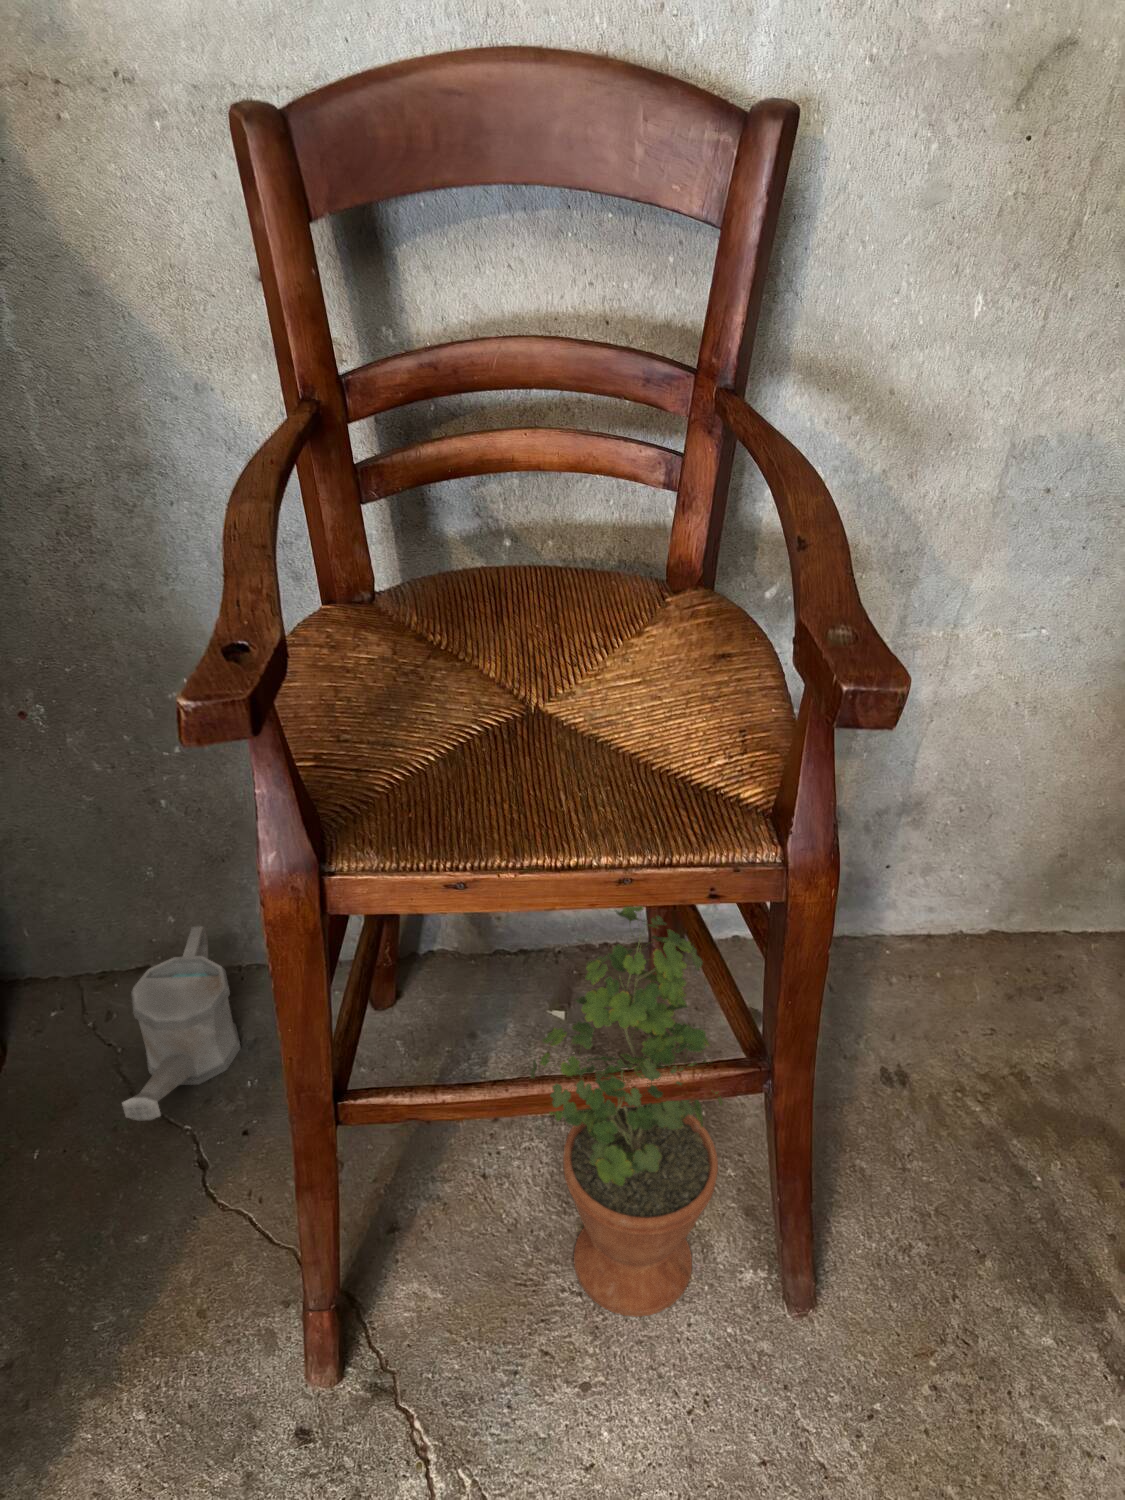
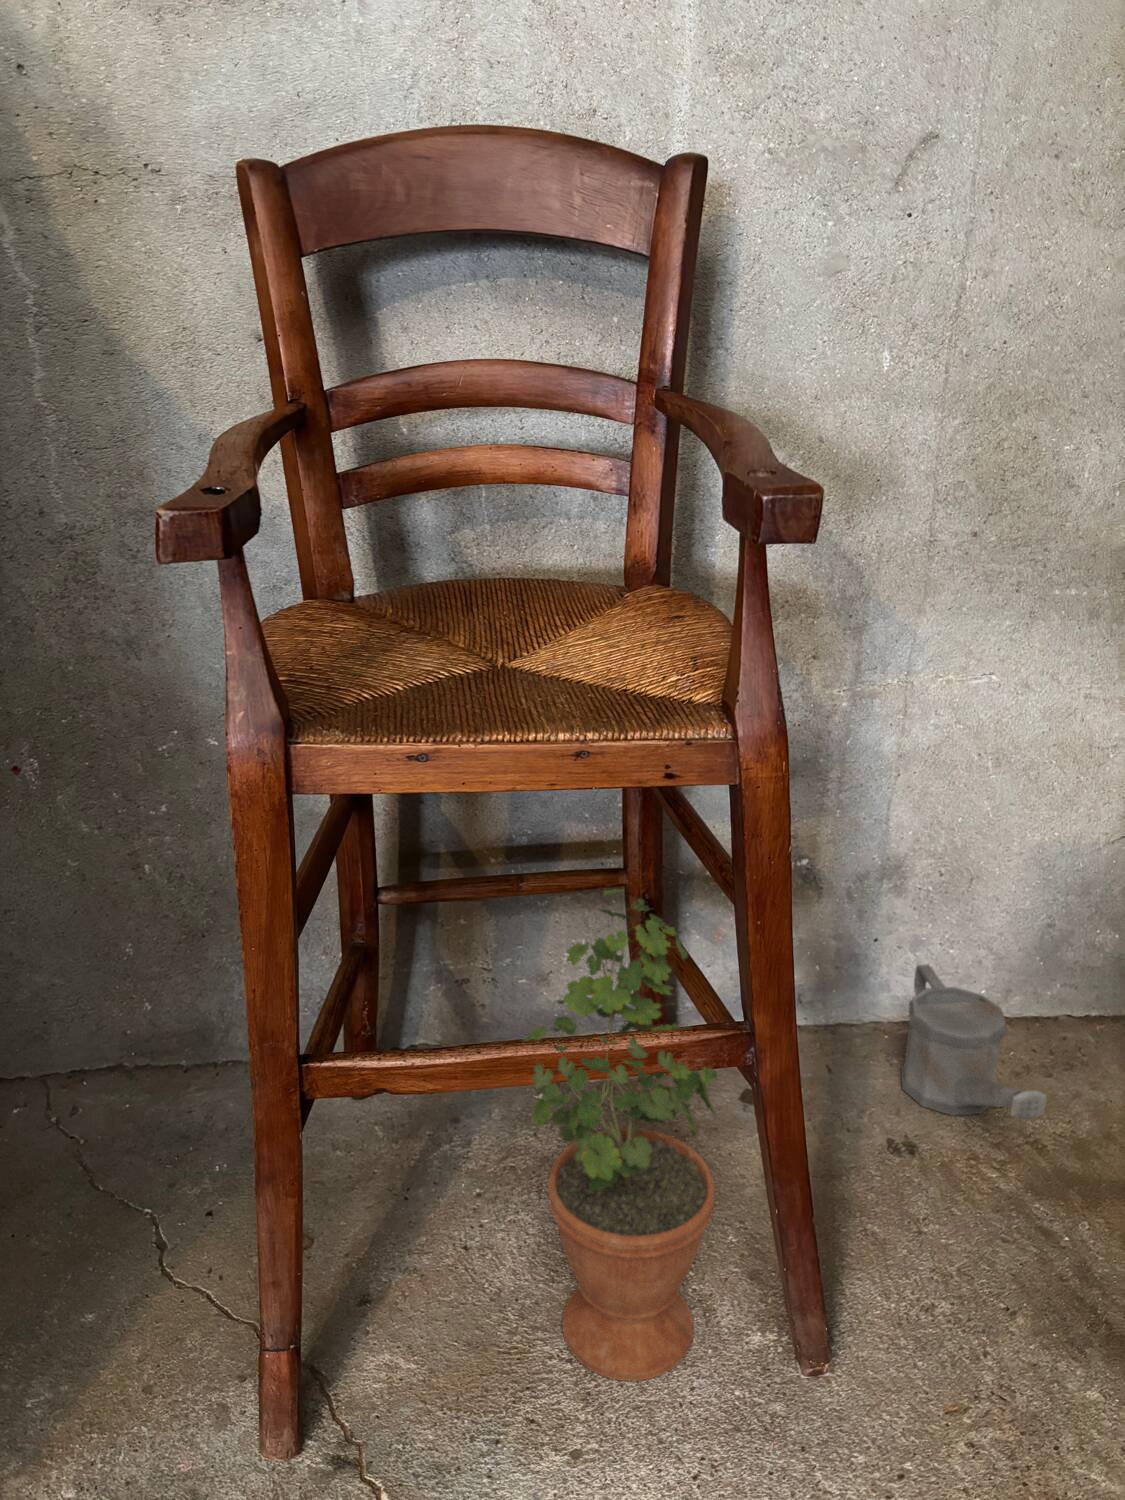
watering can: present [122,926,241,1121] -> present [901,965,1047,1119]

